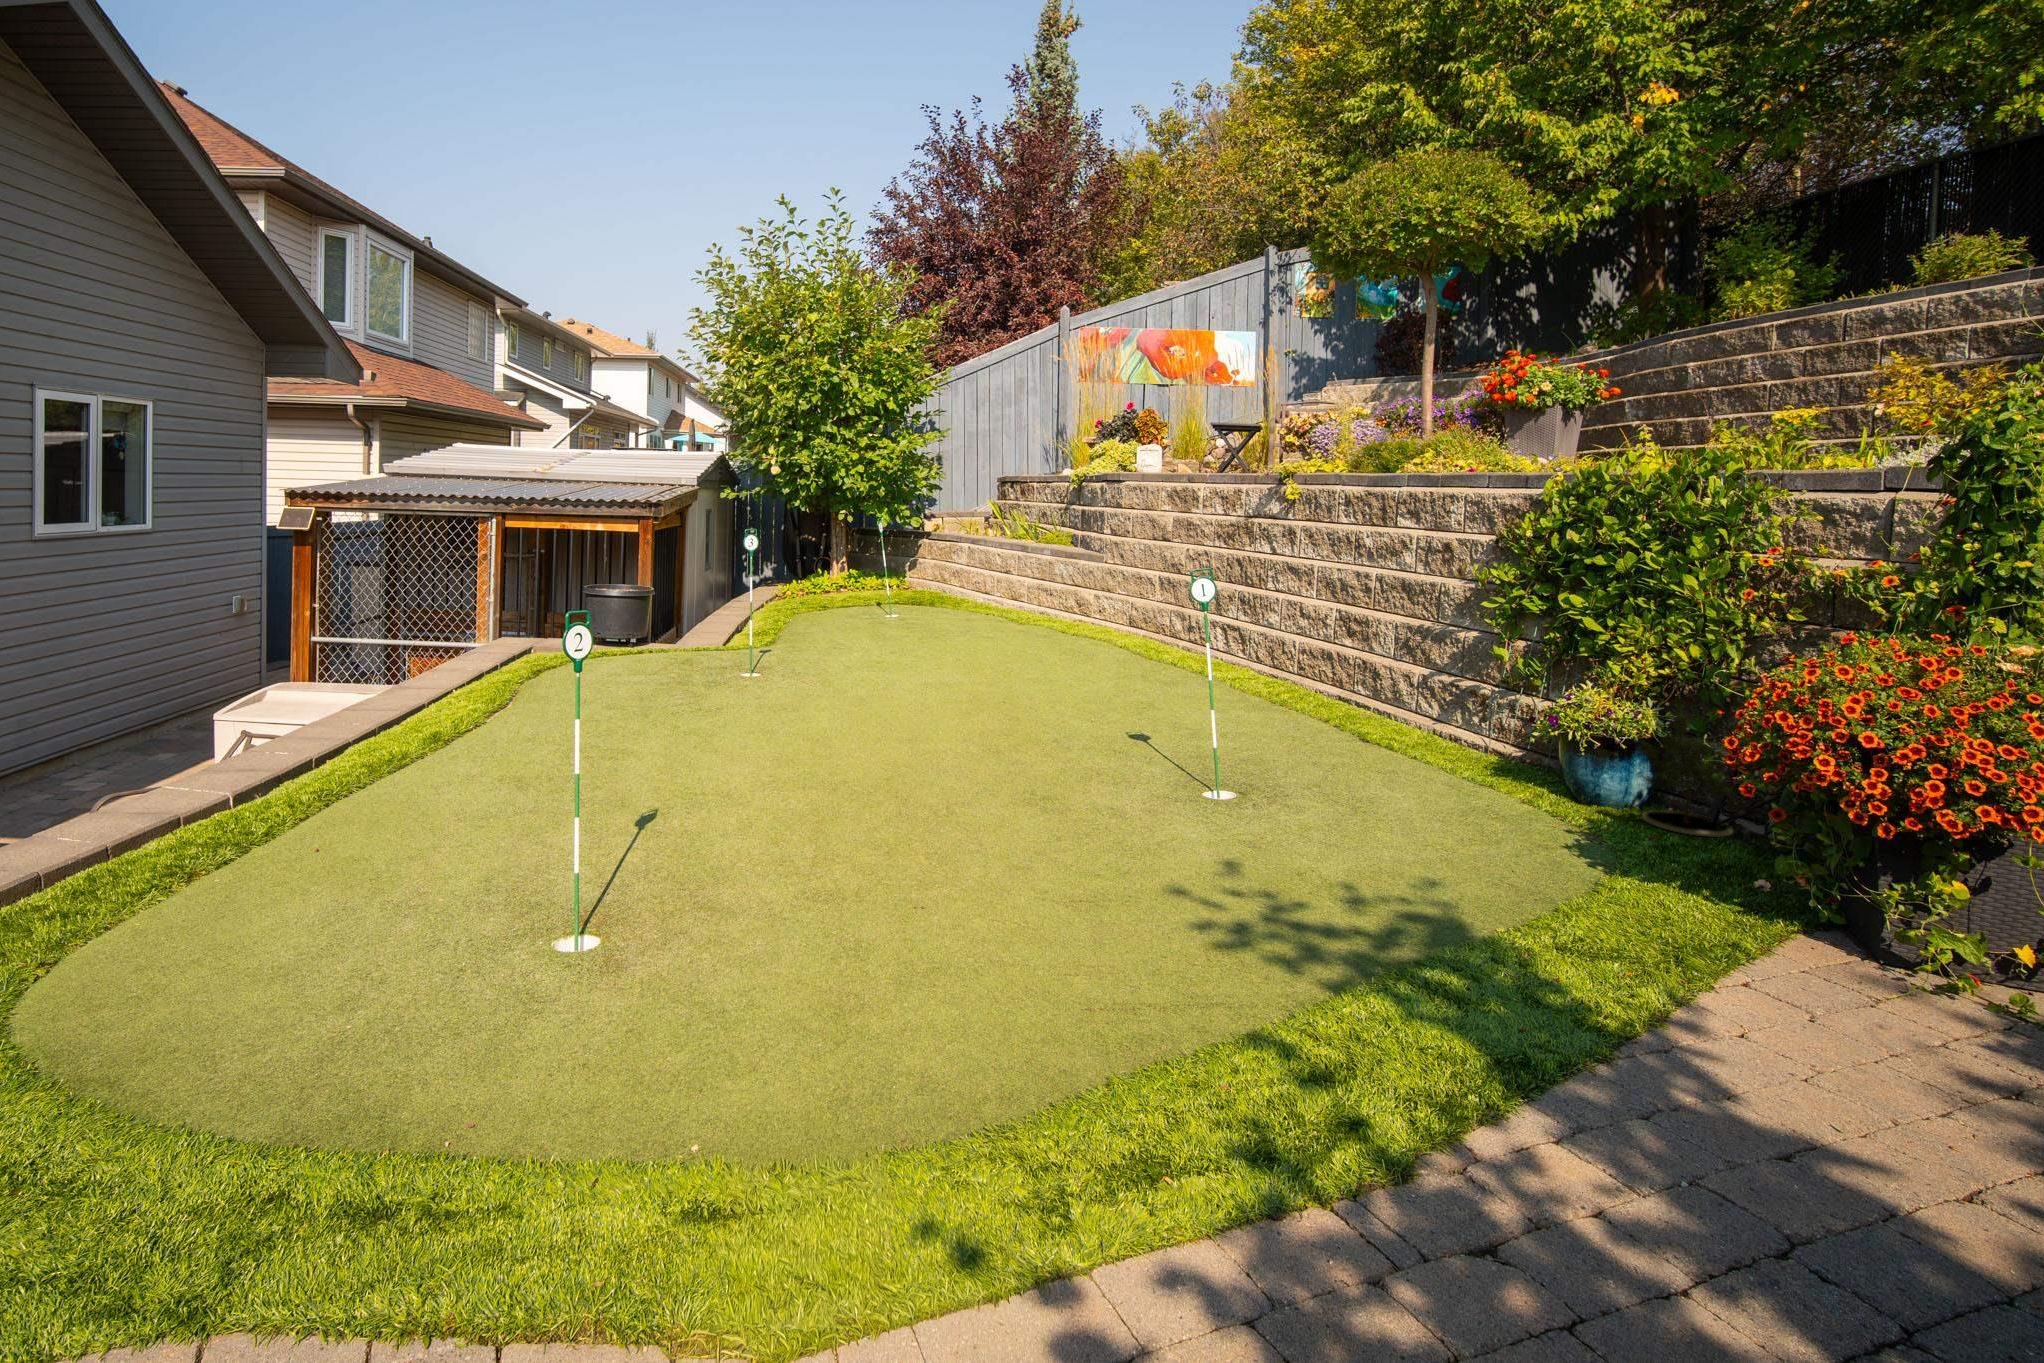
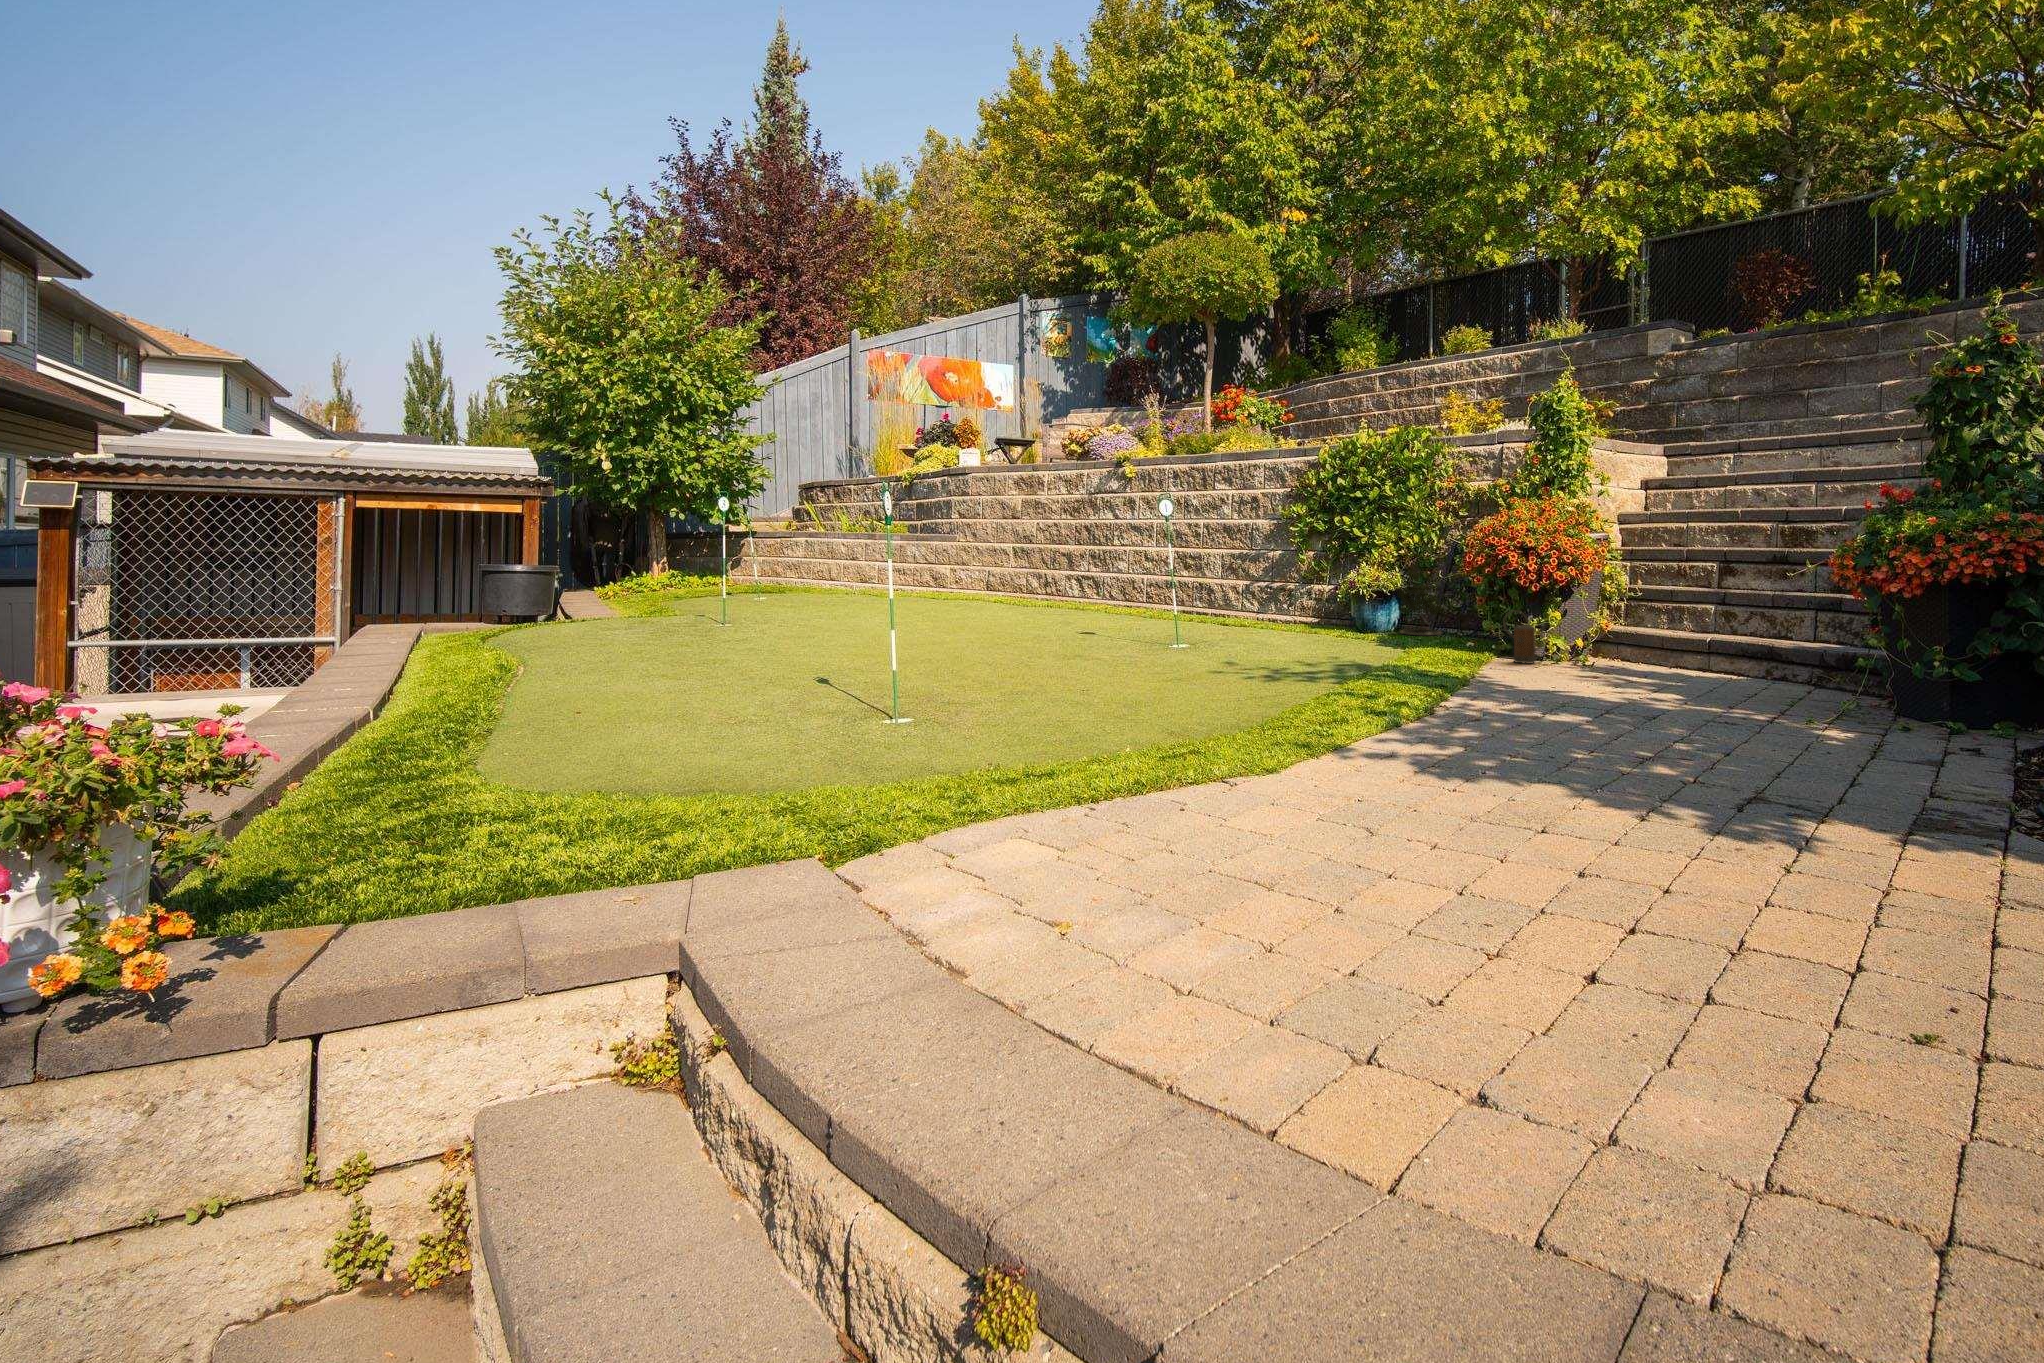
watering can: none [1782,866,1887,991] -> present [1503,610,1546,664]

